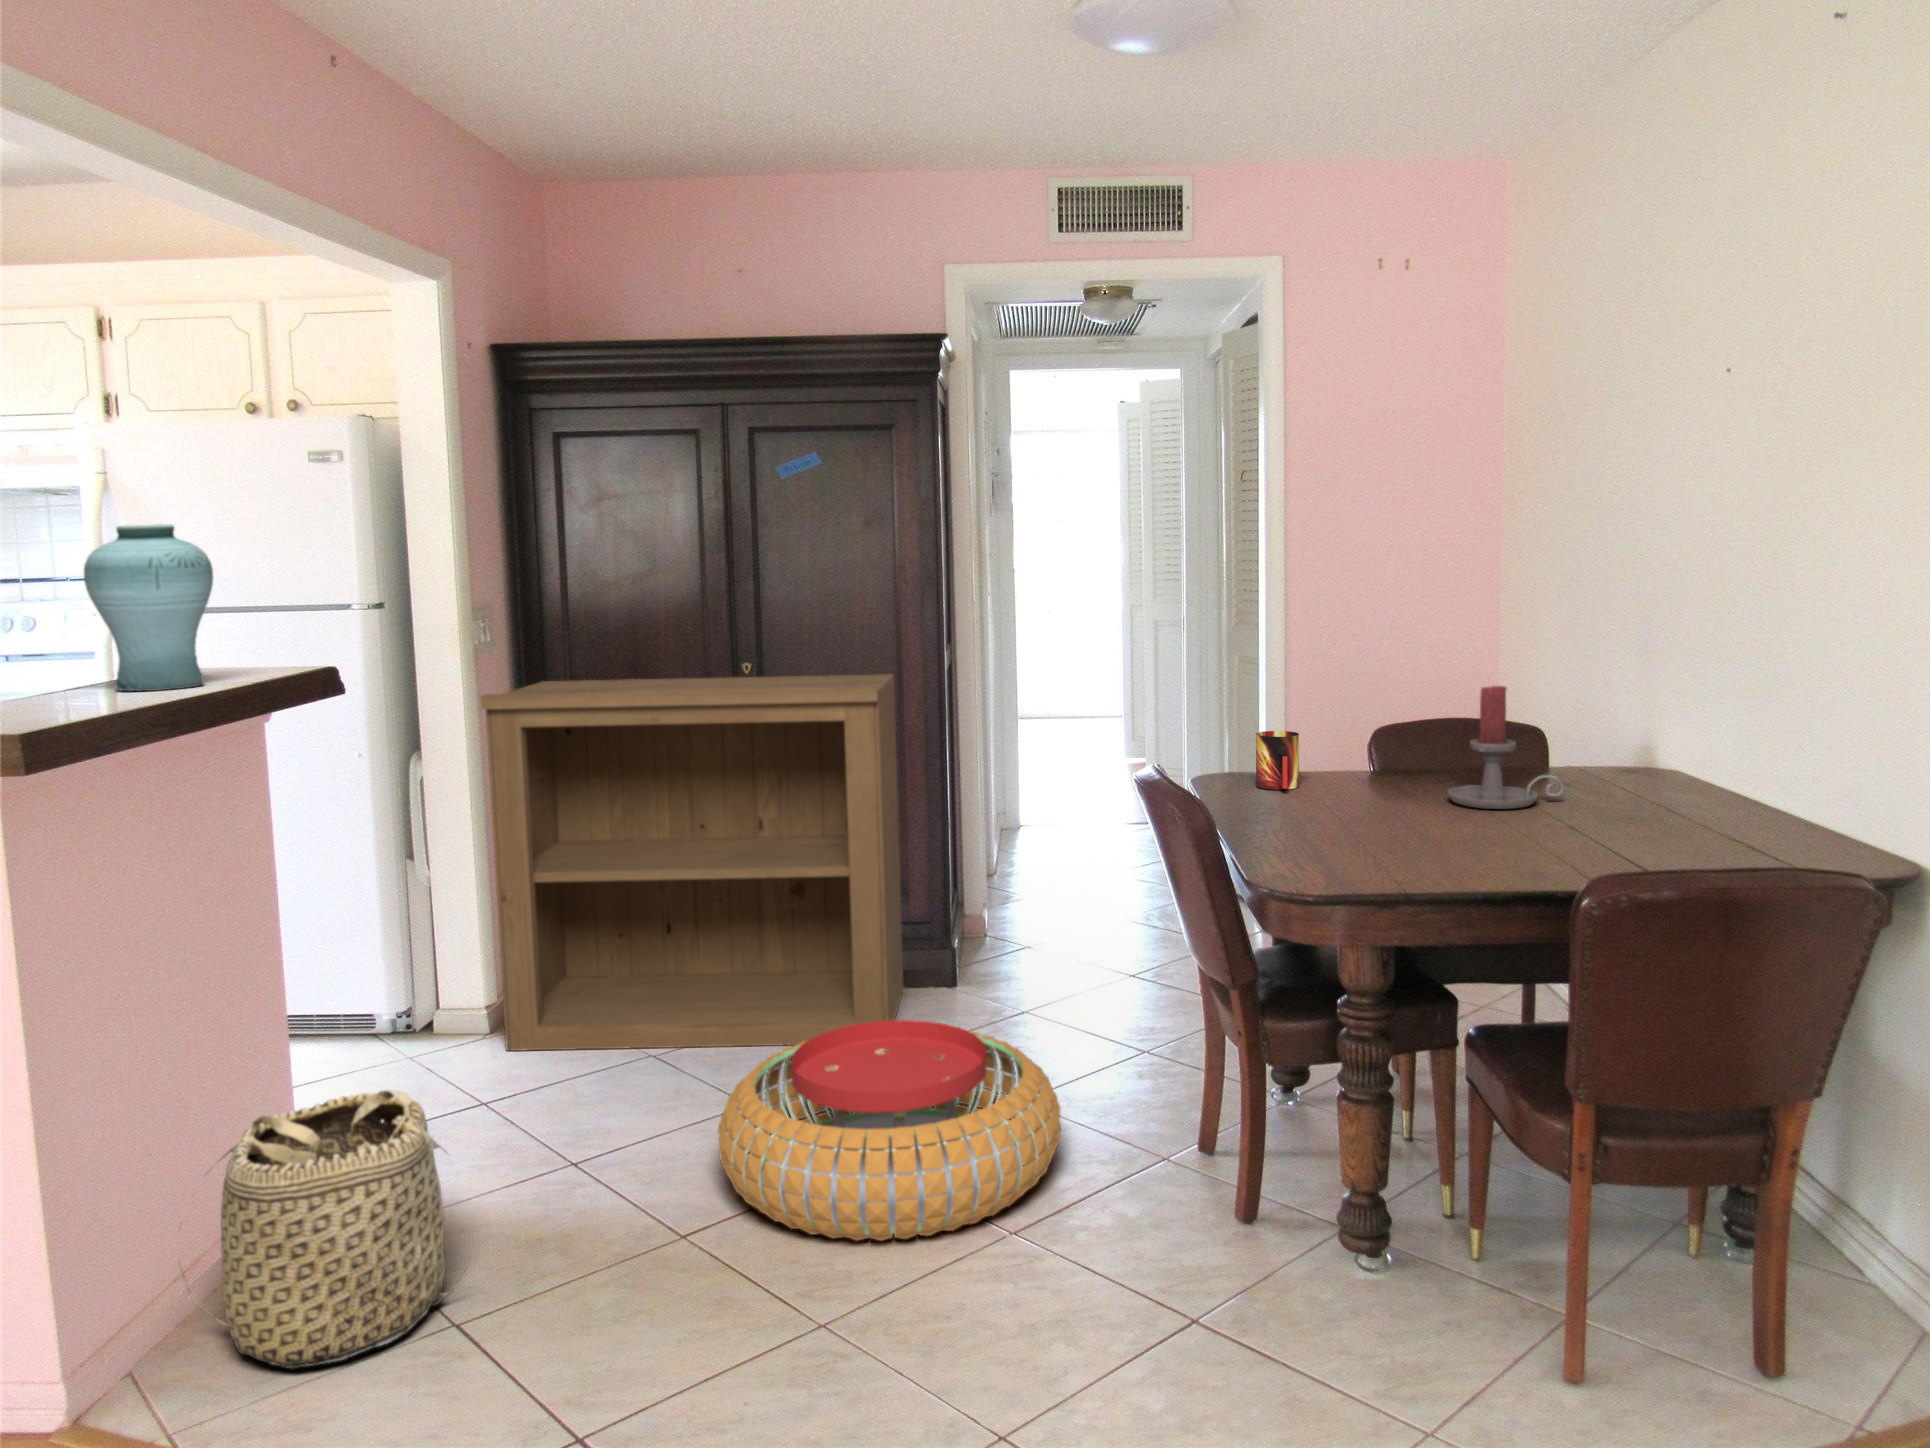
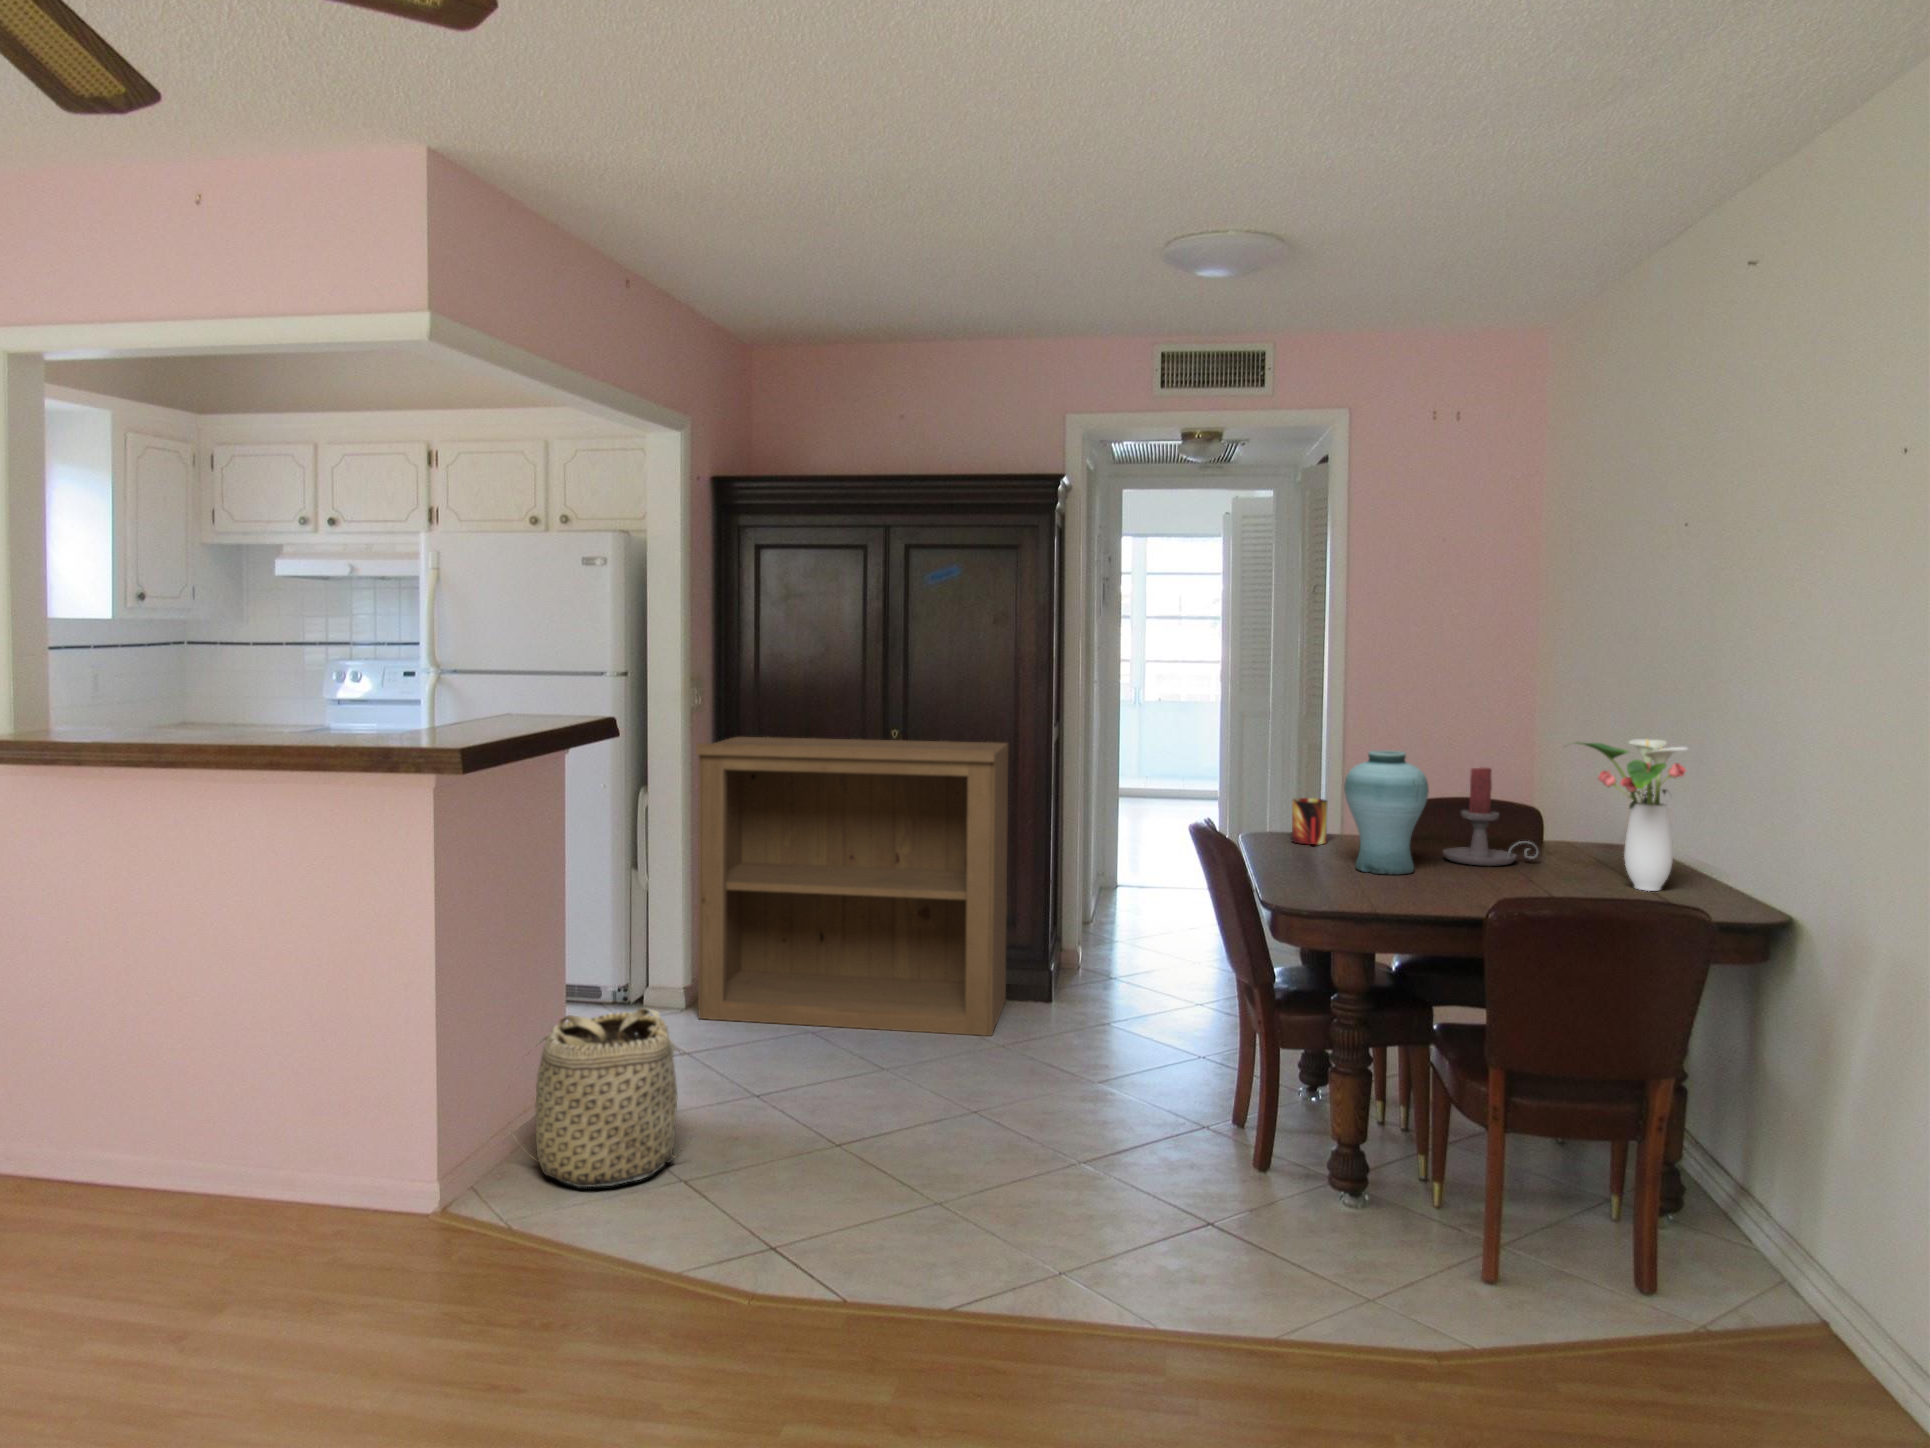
vase: present [84,524,213,691] -> present [1344,750,1429,875]
flower arrangement: none [1607,642,1768,836] -> present [1577,739,1687,891]
pouf: present [718,1020,1061,1241] -> none [862,1006,1121,1157]

